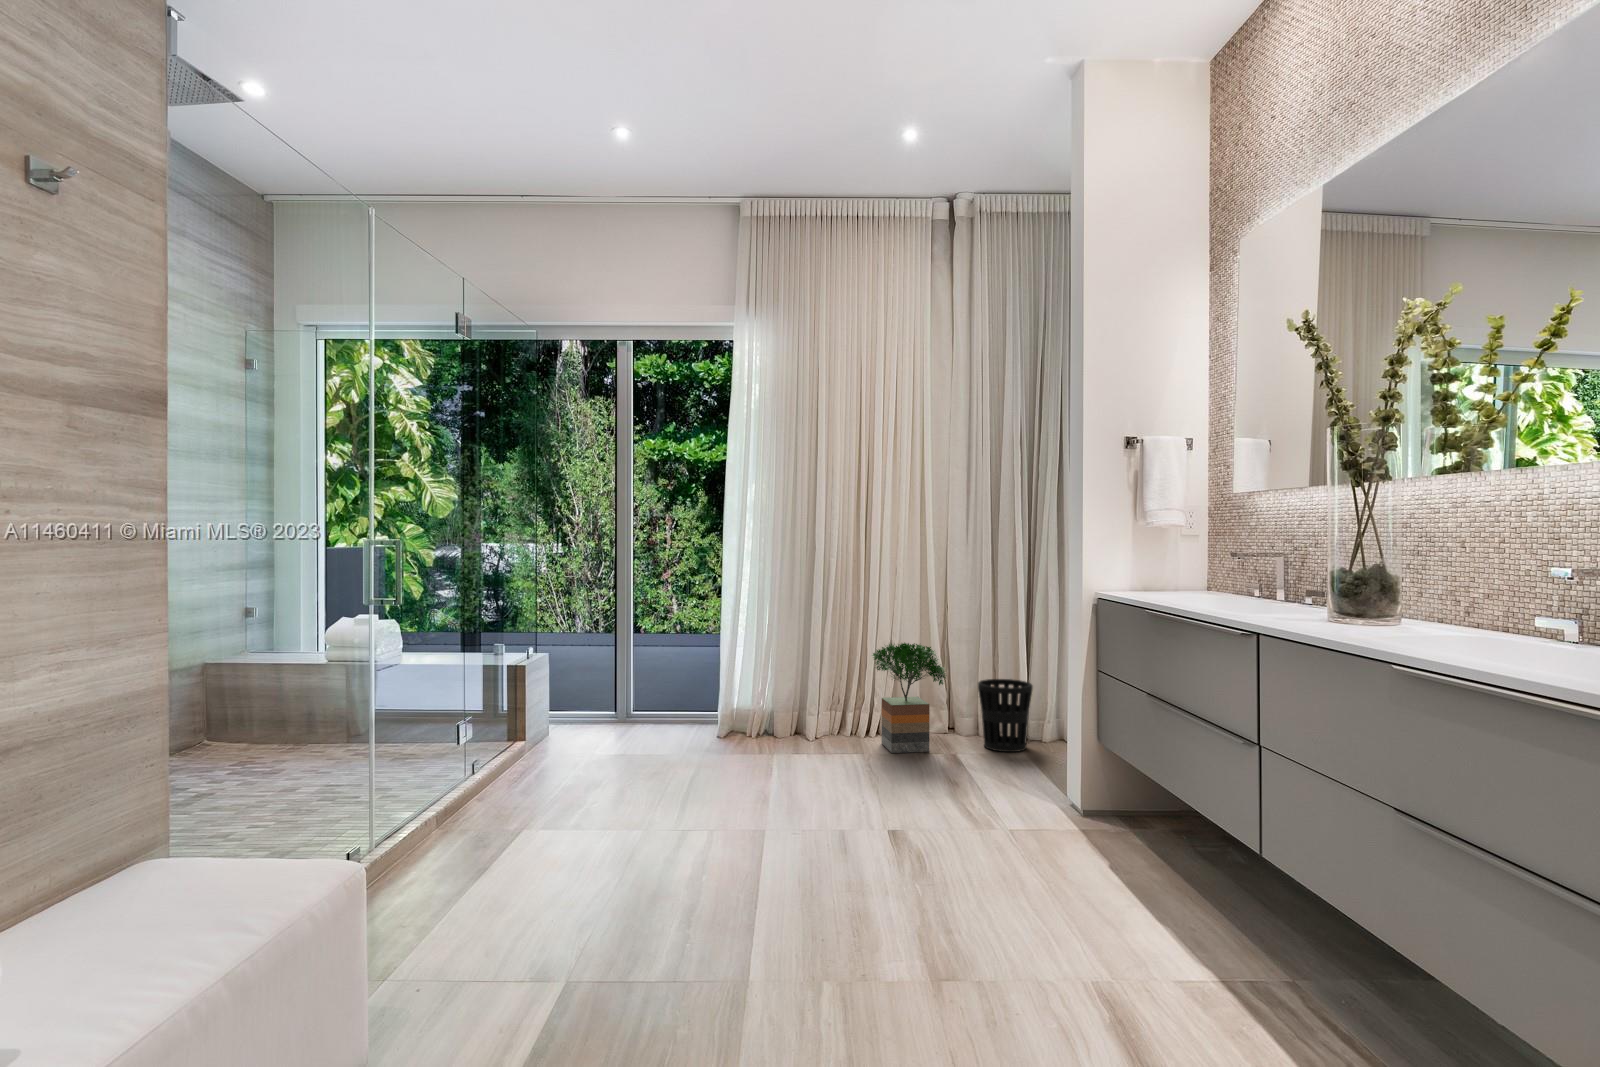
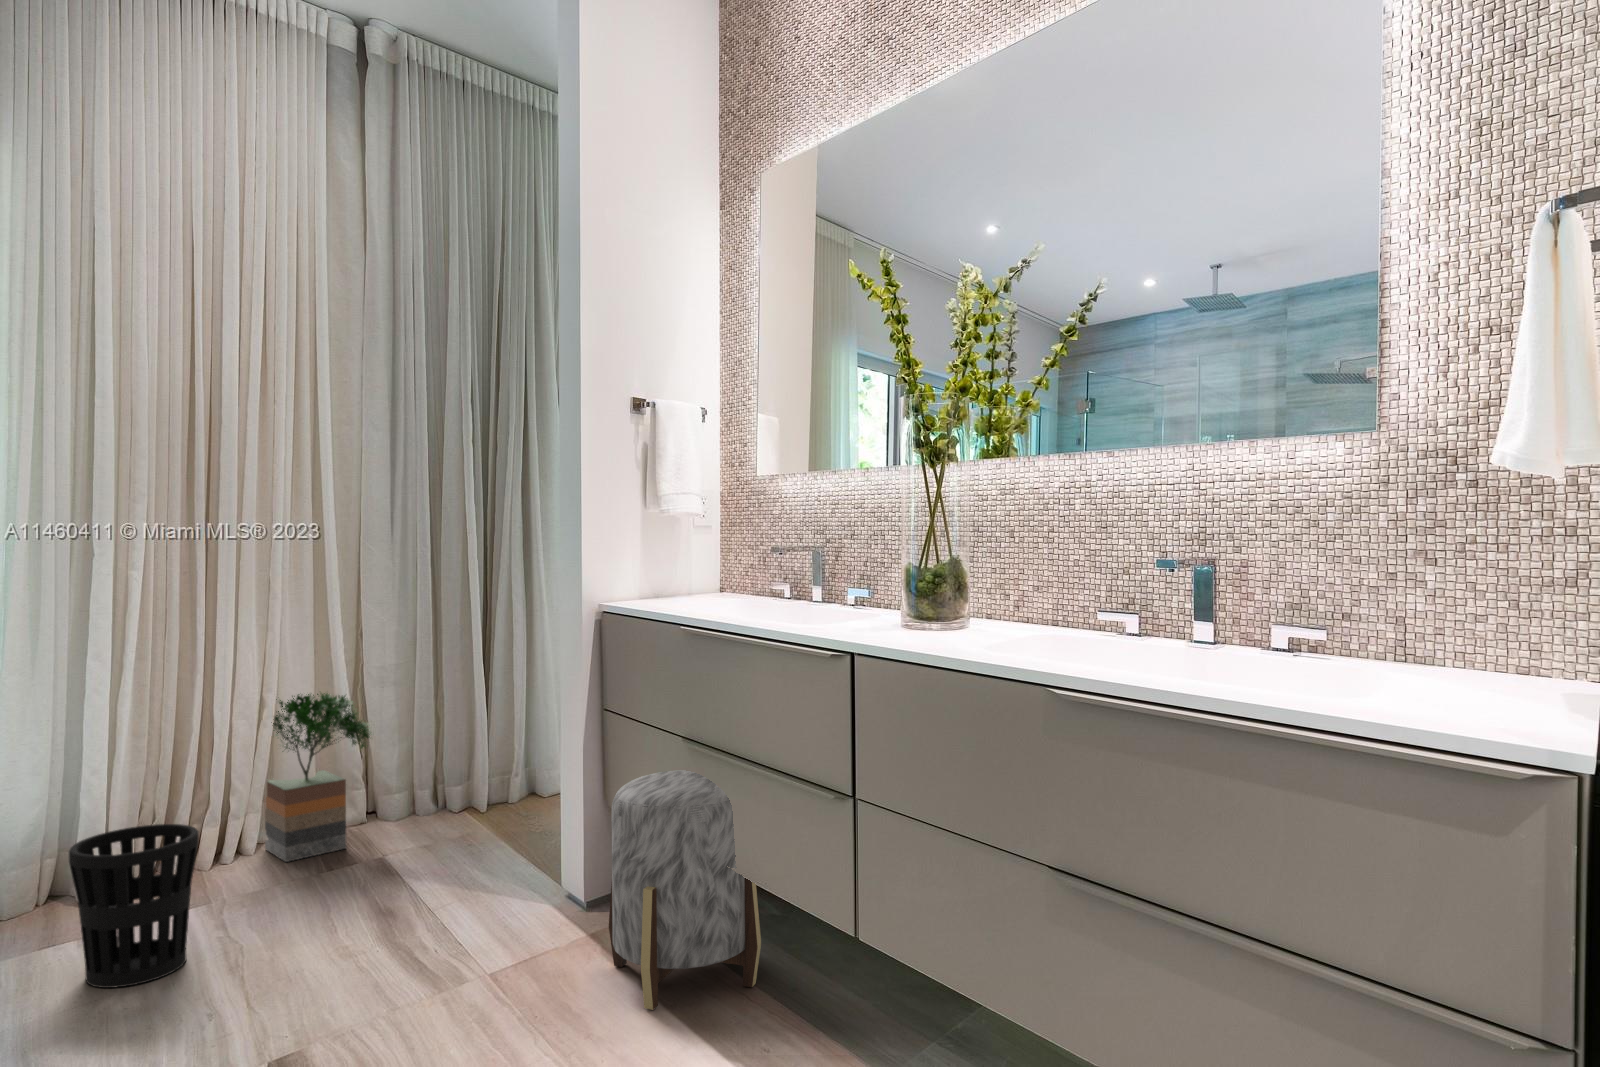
wastebasket: present [978,679,1033,752] -> present [69,824,199,988]
stool: none [1085,722,1204,902] -> present [609,770,761,1010]

